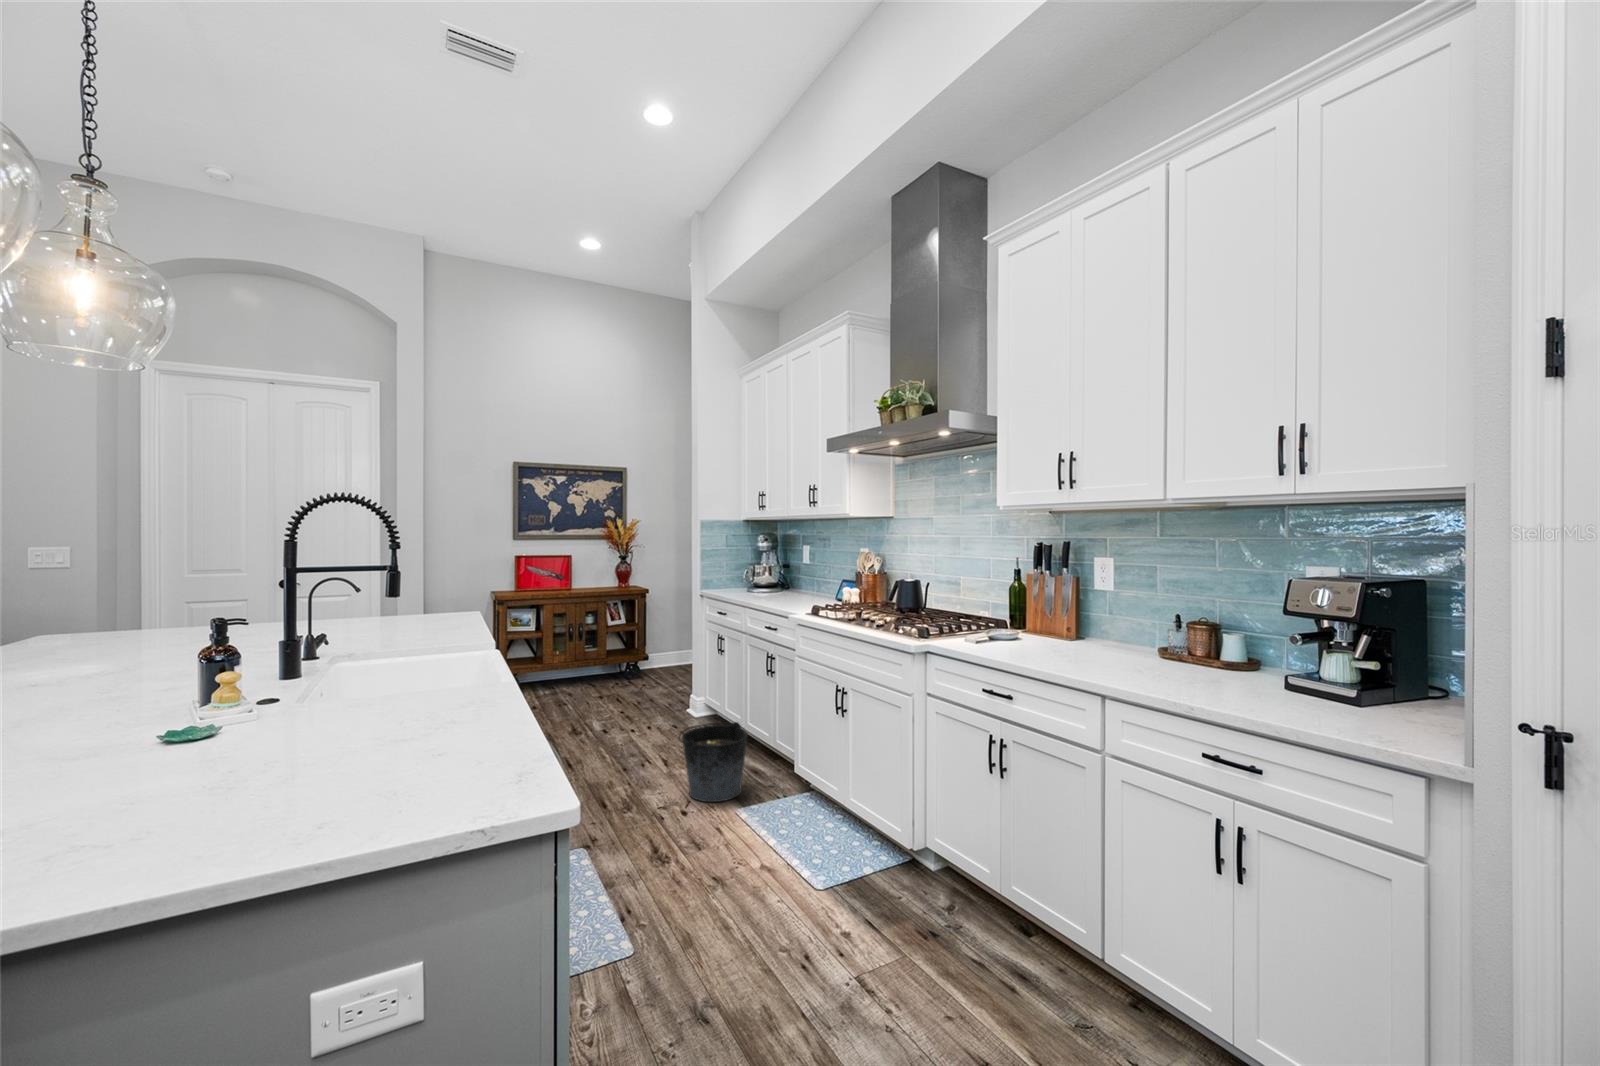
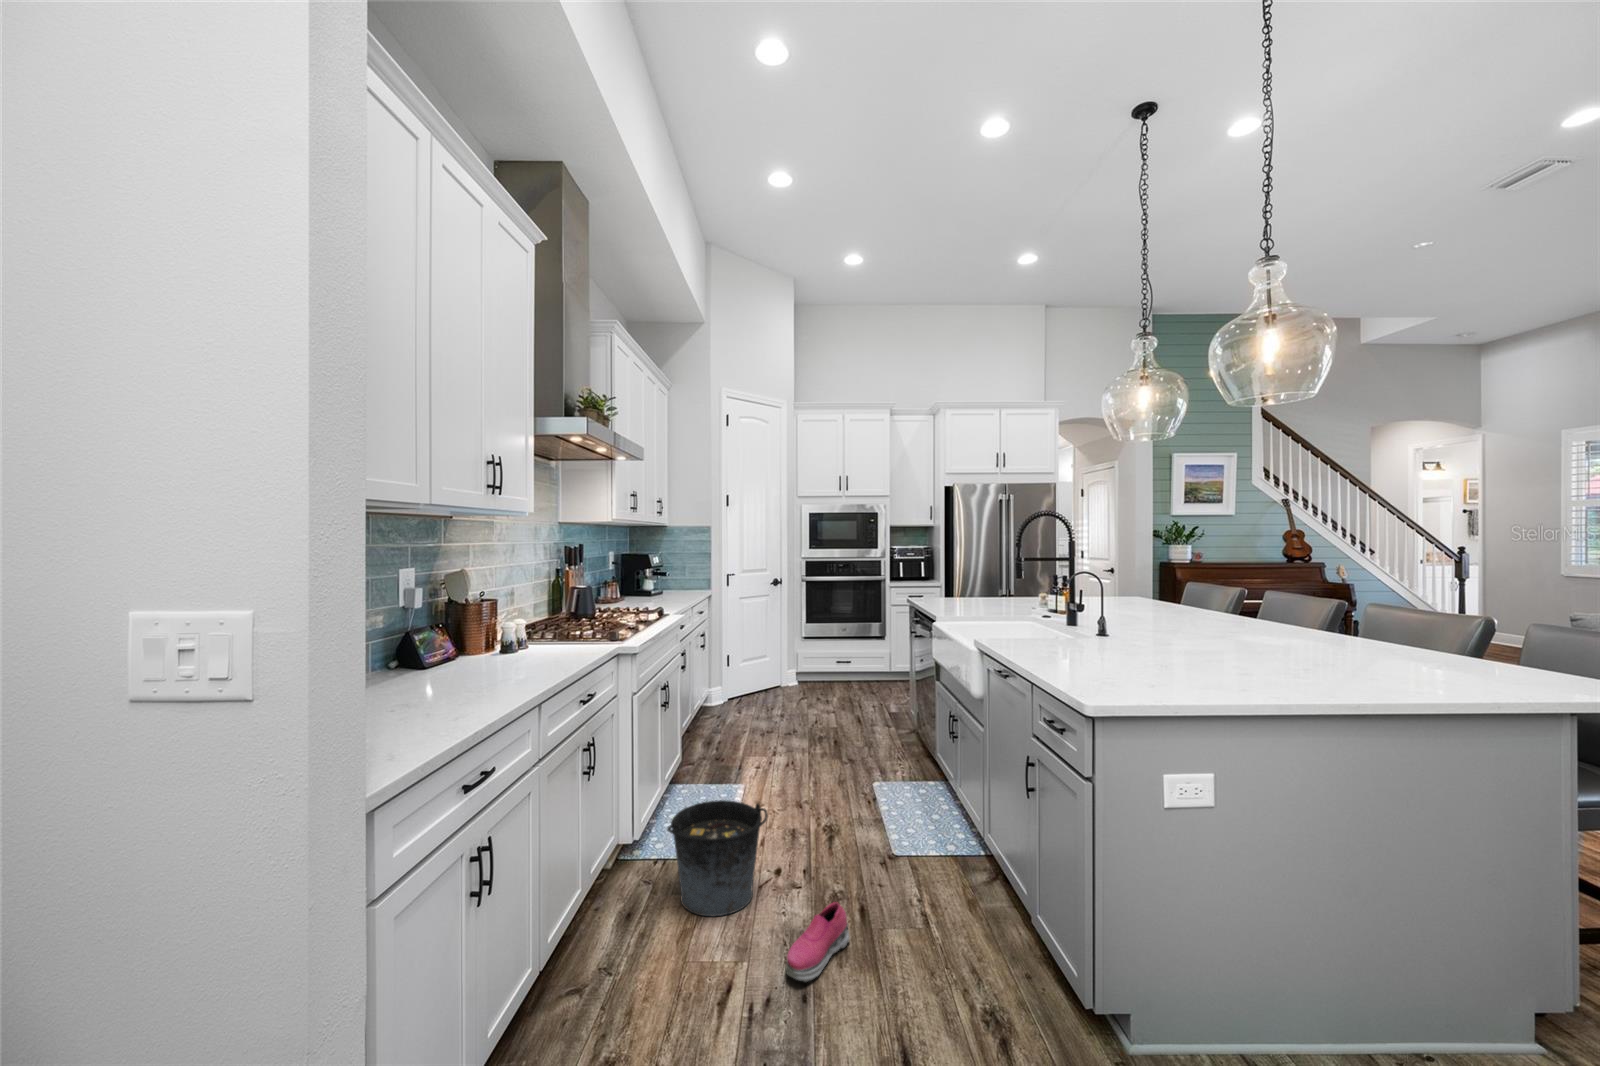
shoe: none [608,756,641,791] -> present [786,902,850,982]

